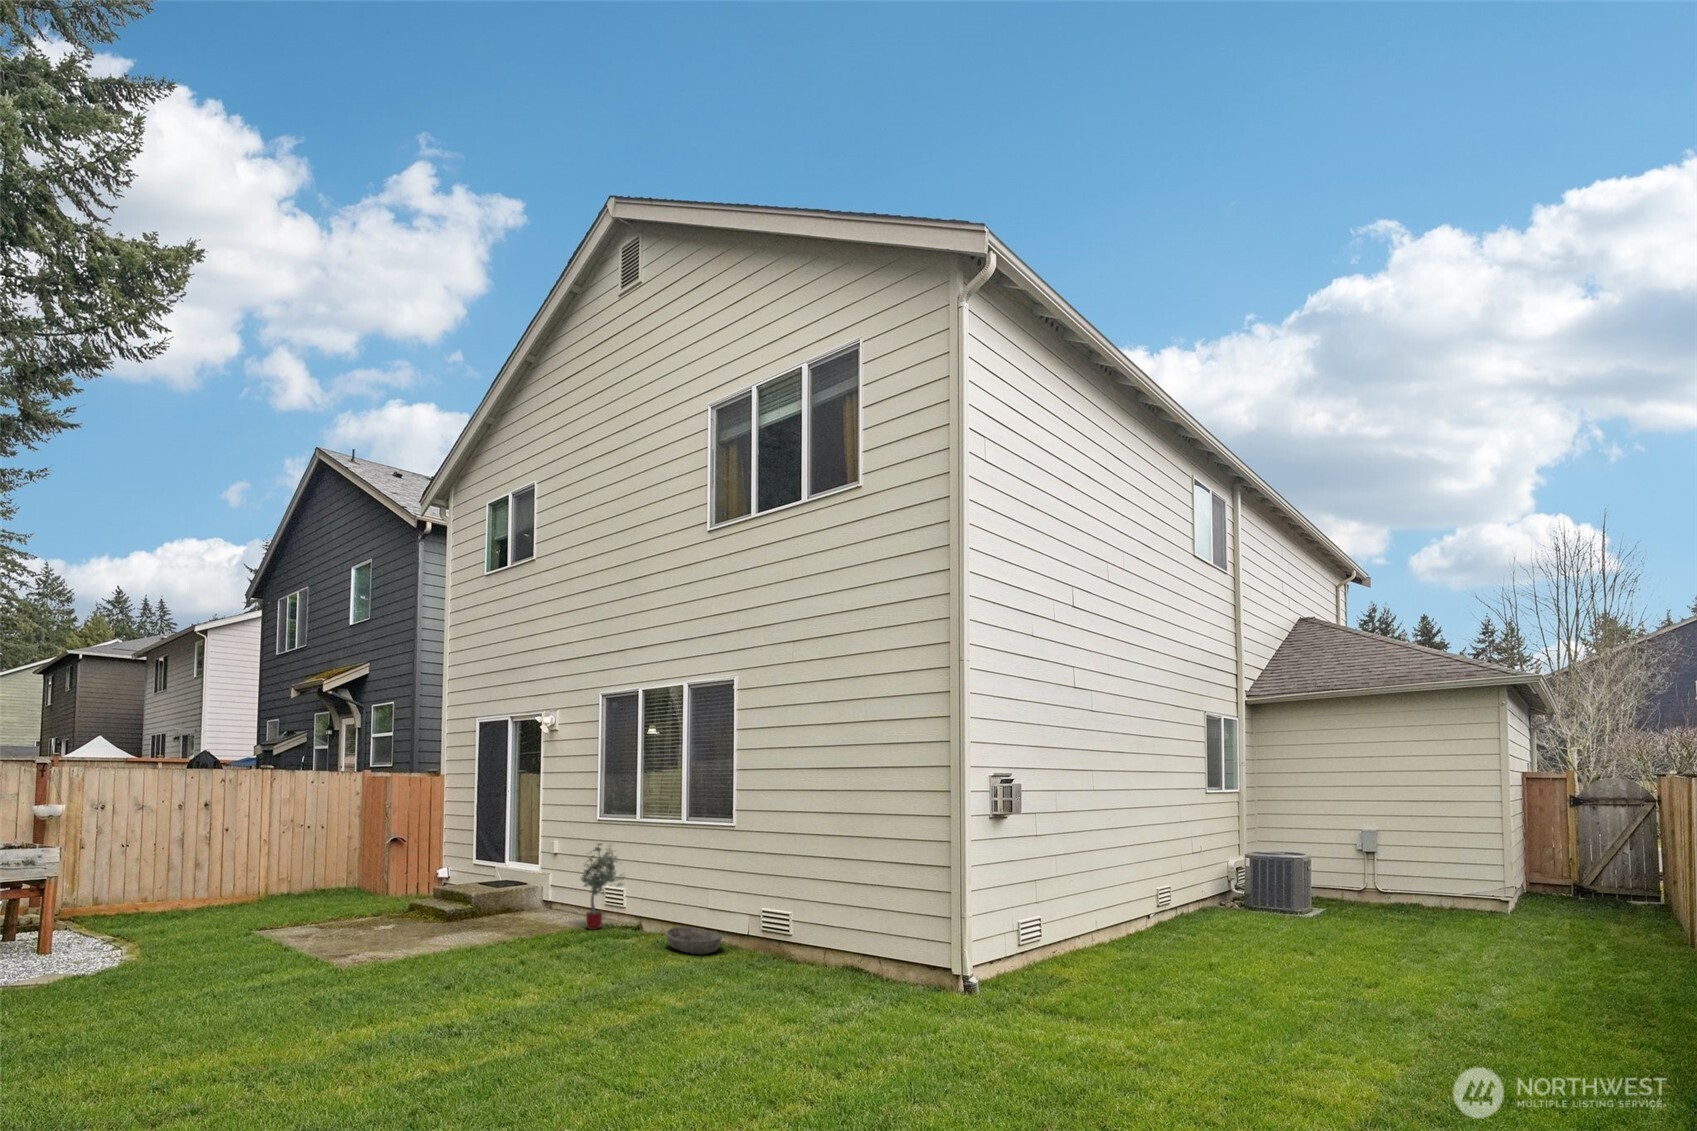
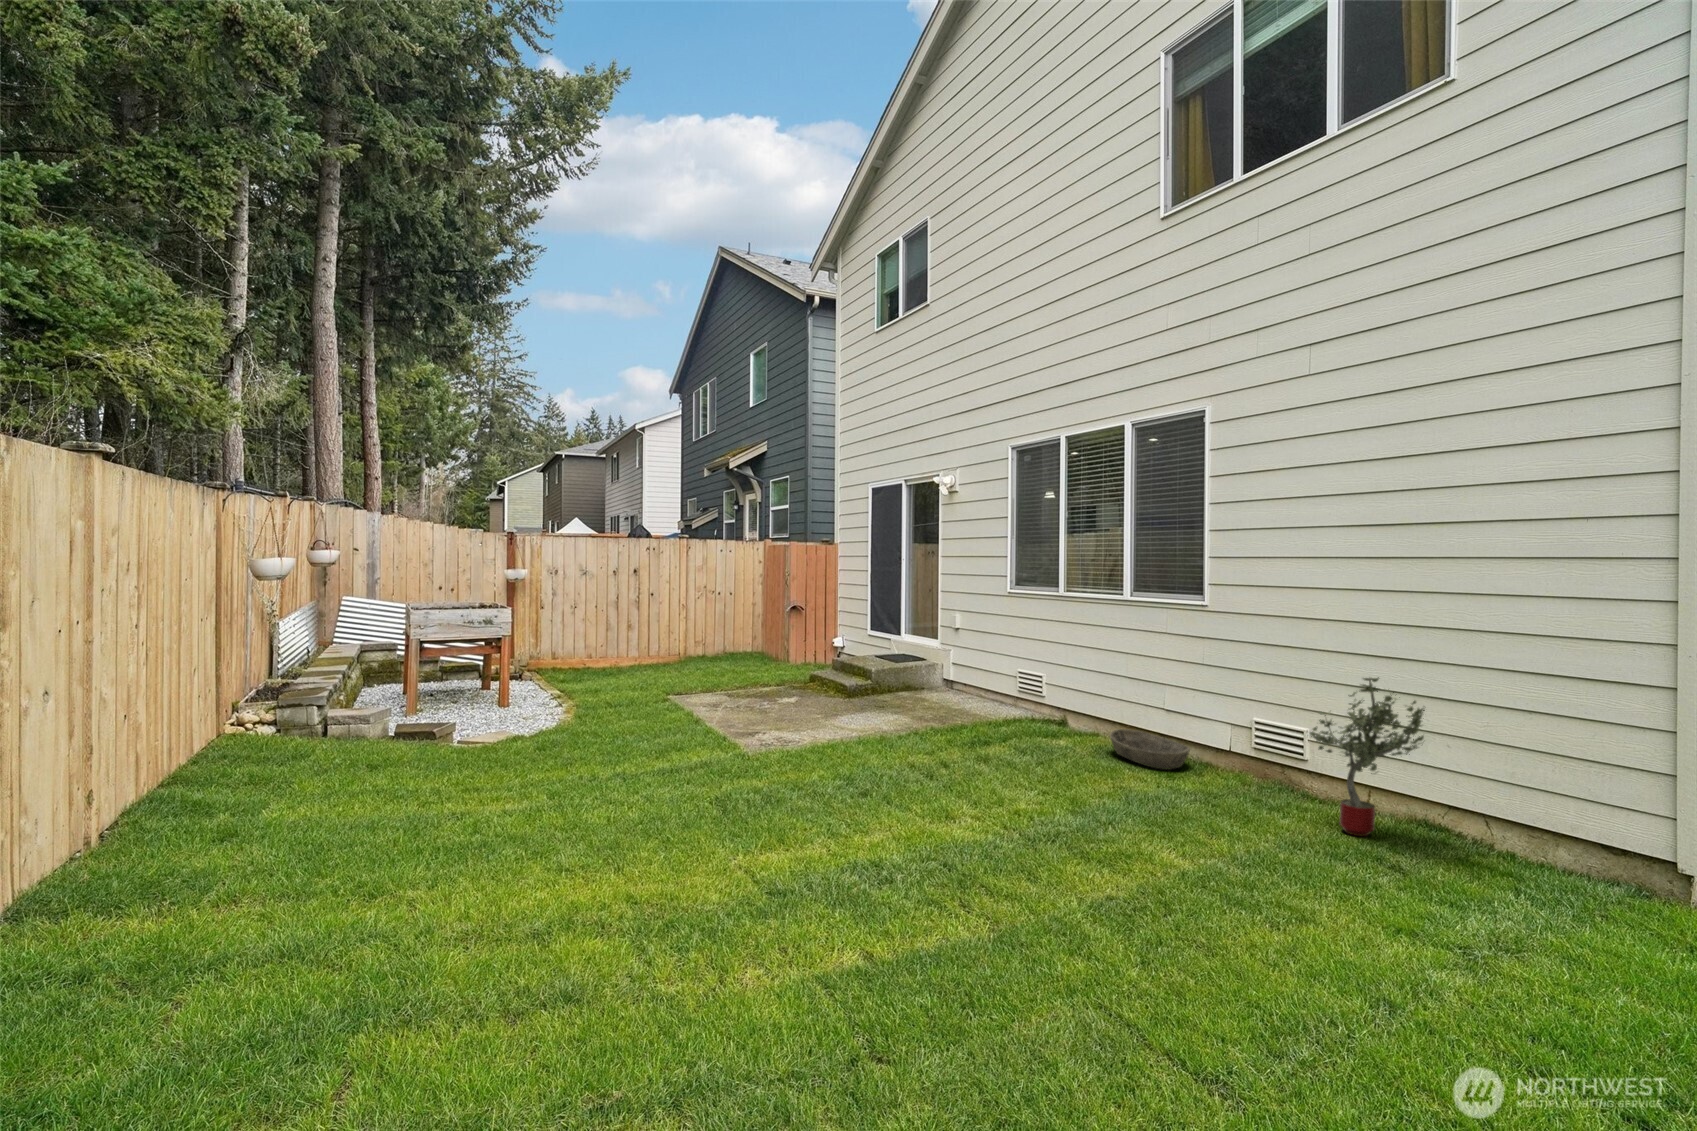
potted tree: present [581,843,625,930] -> present [1309,677,1425,836]

